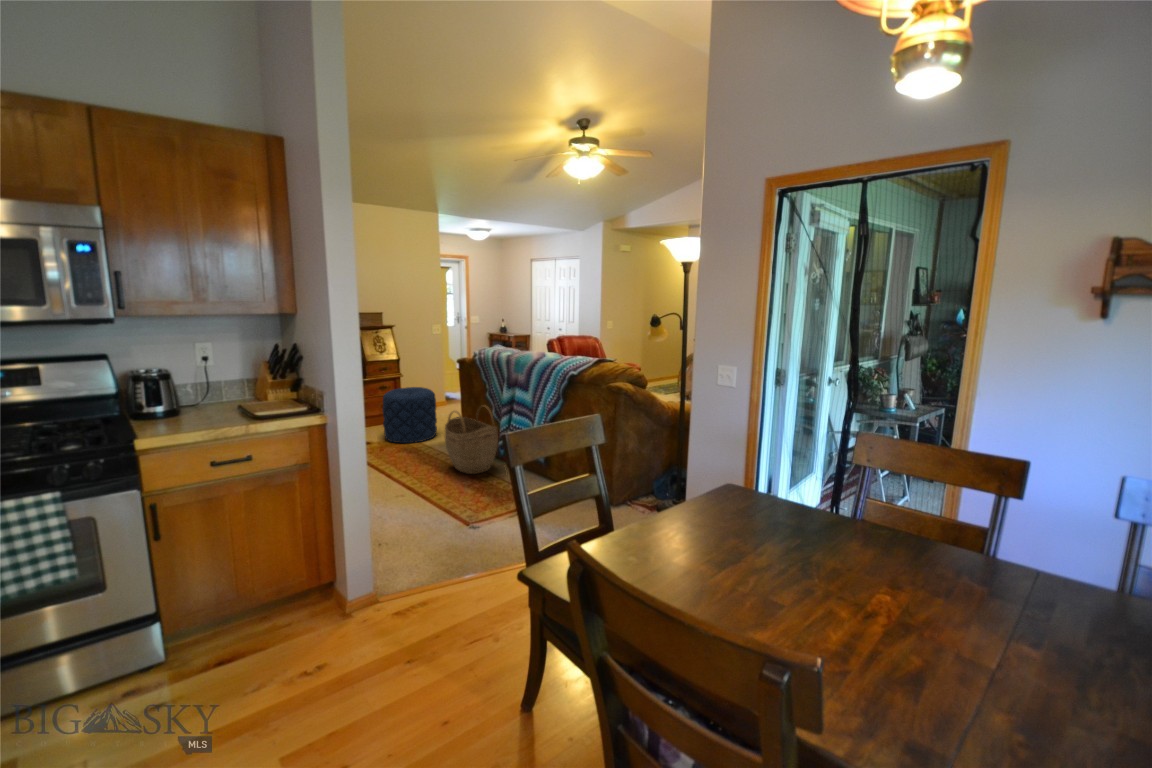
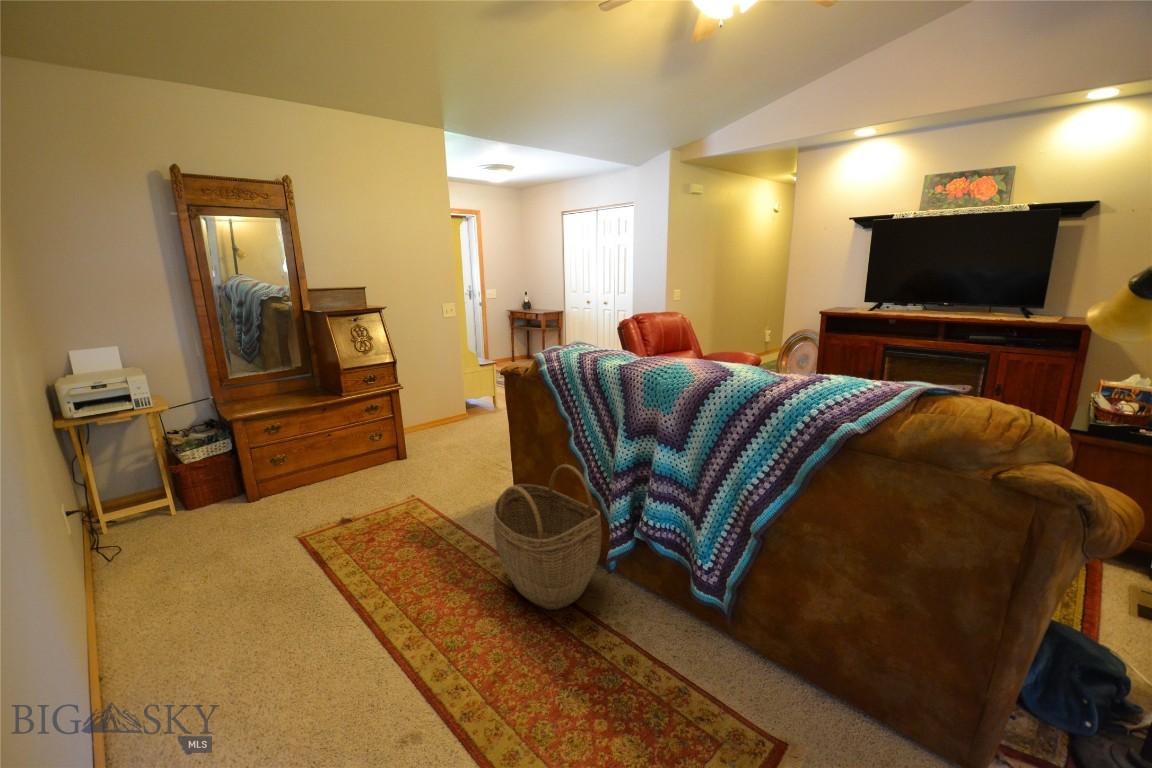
pouf: present [382,387,437,443] -> none [371,410,464,513]

